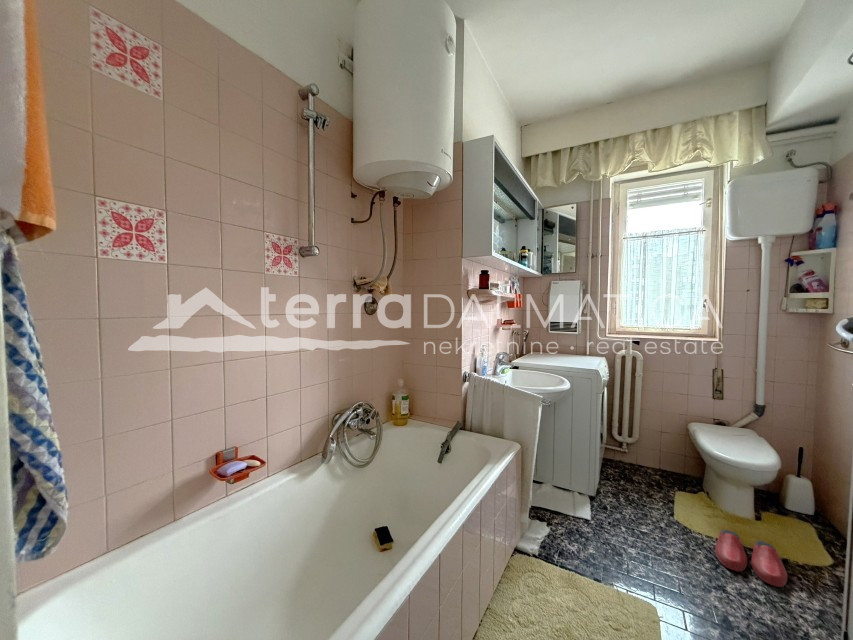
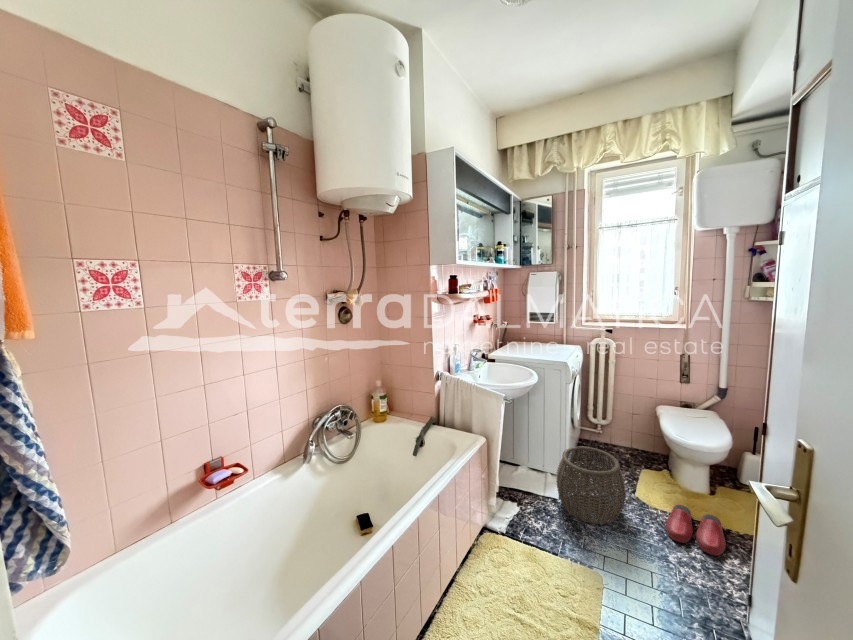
woven basket: none [589,462,671,550] -> present [556,446,626,525]

